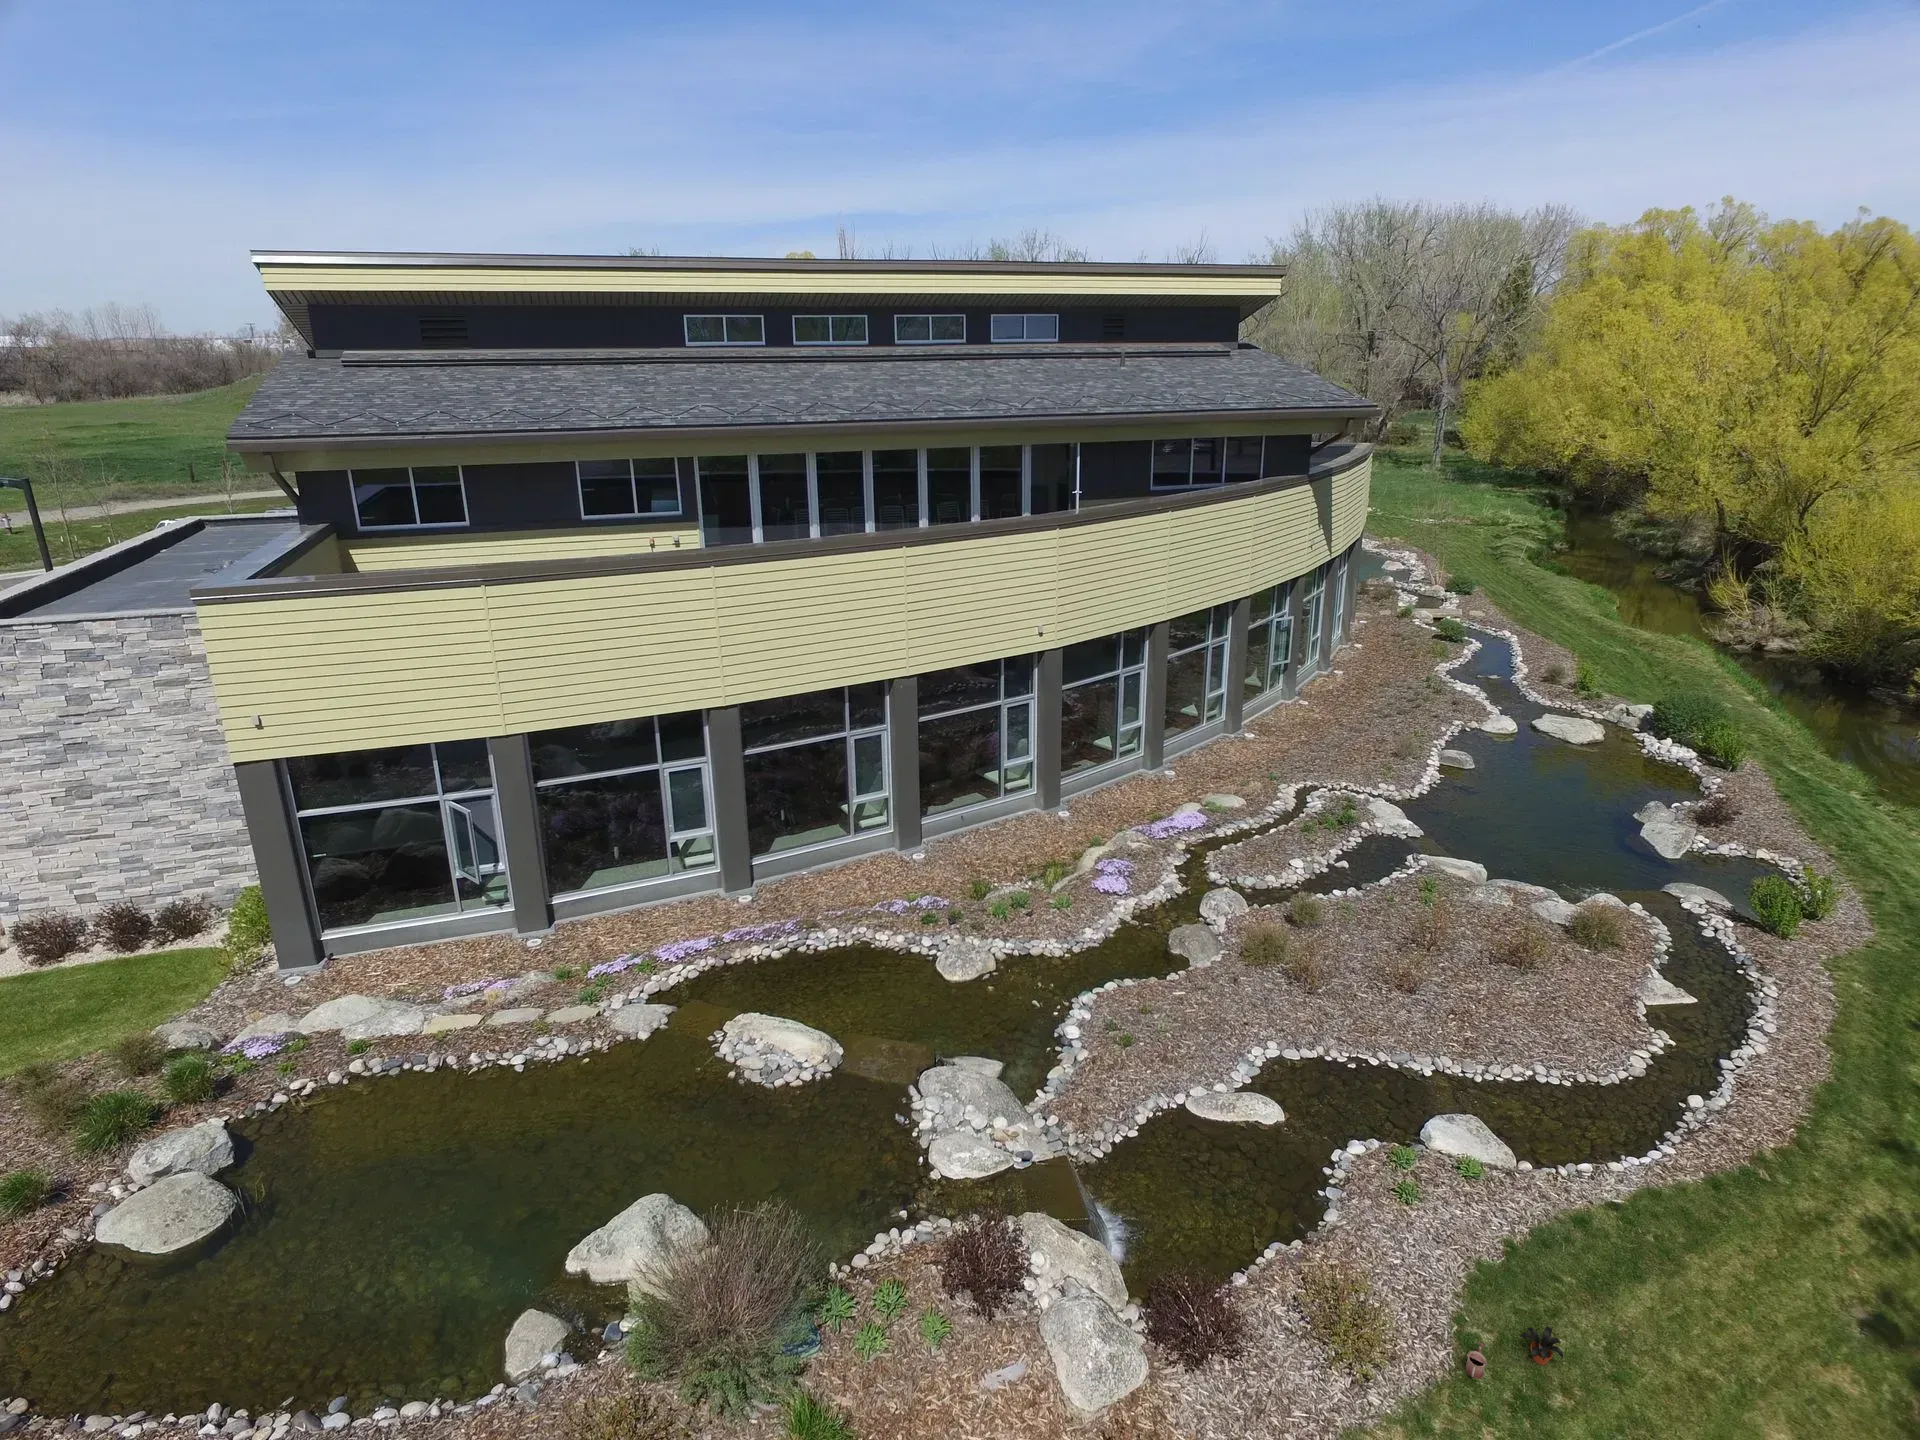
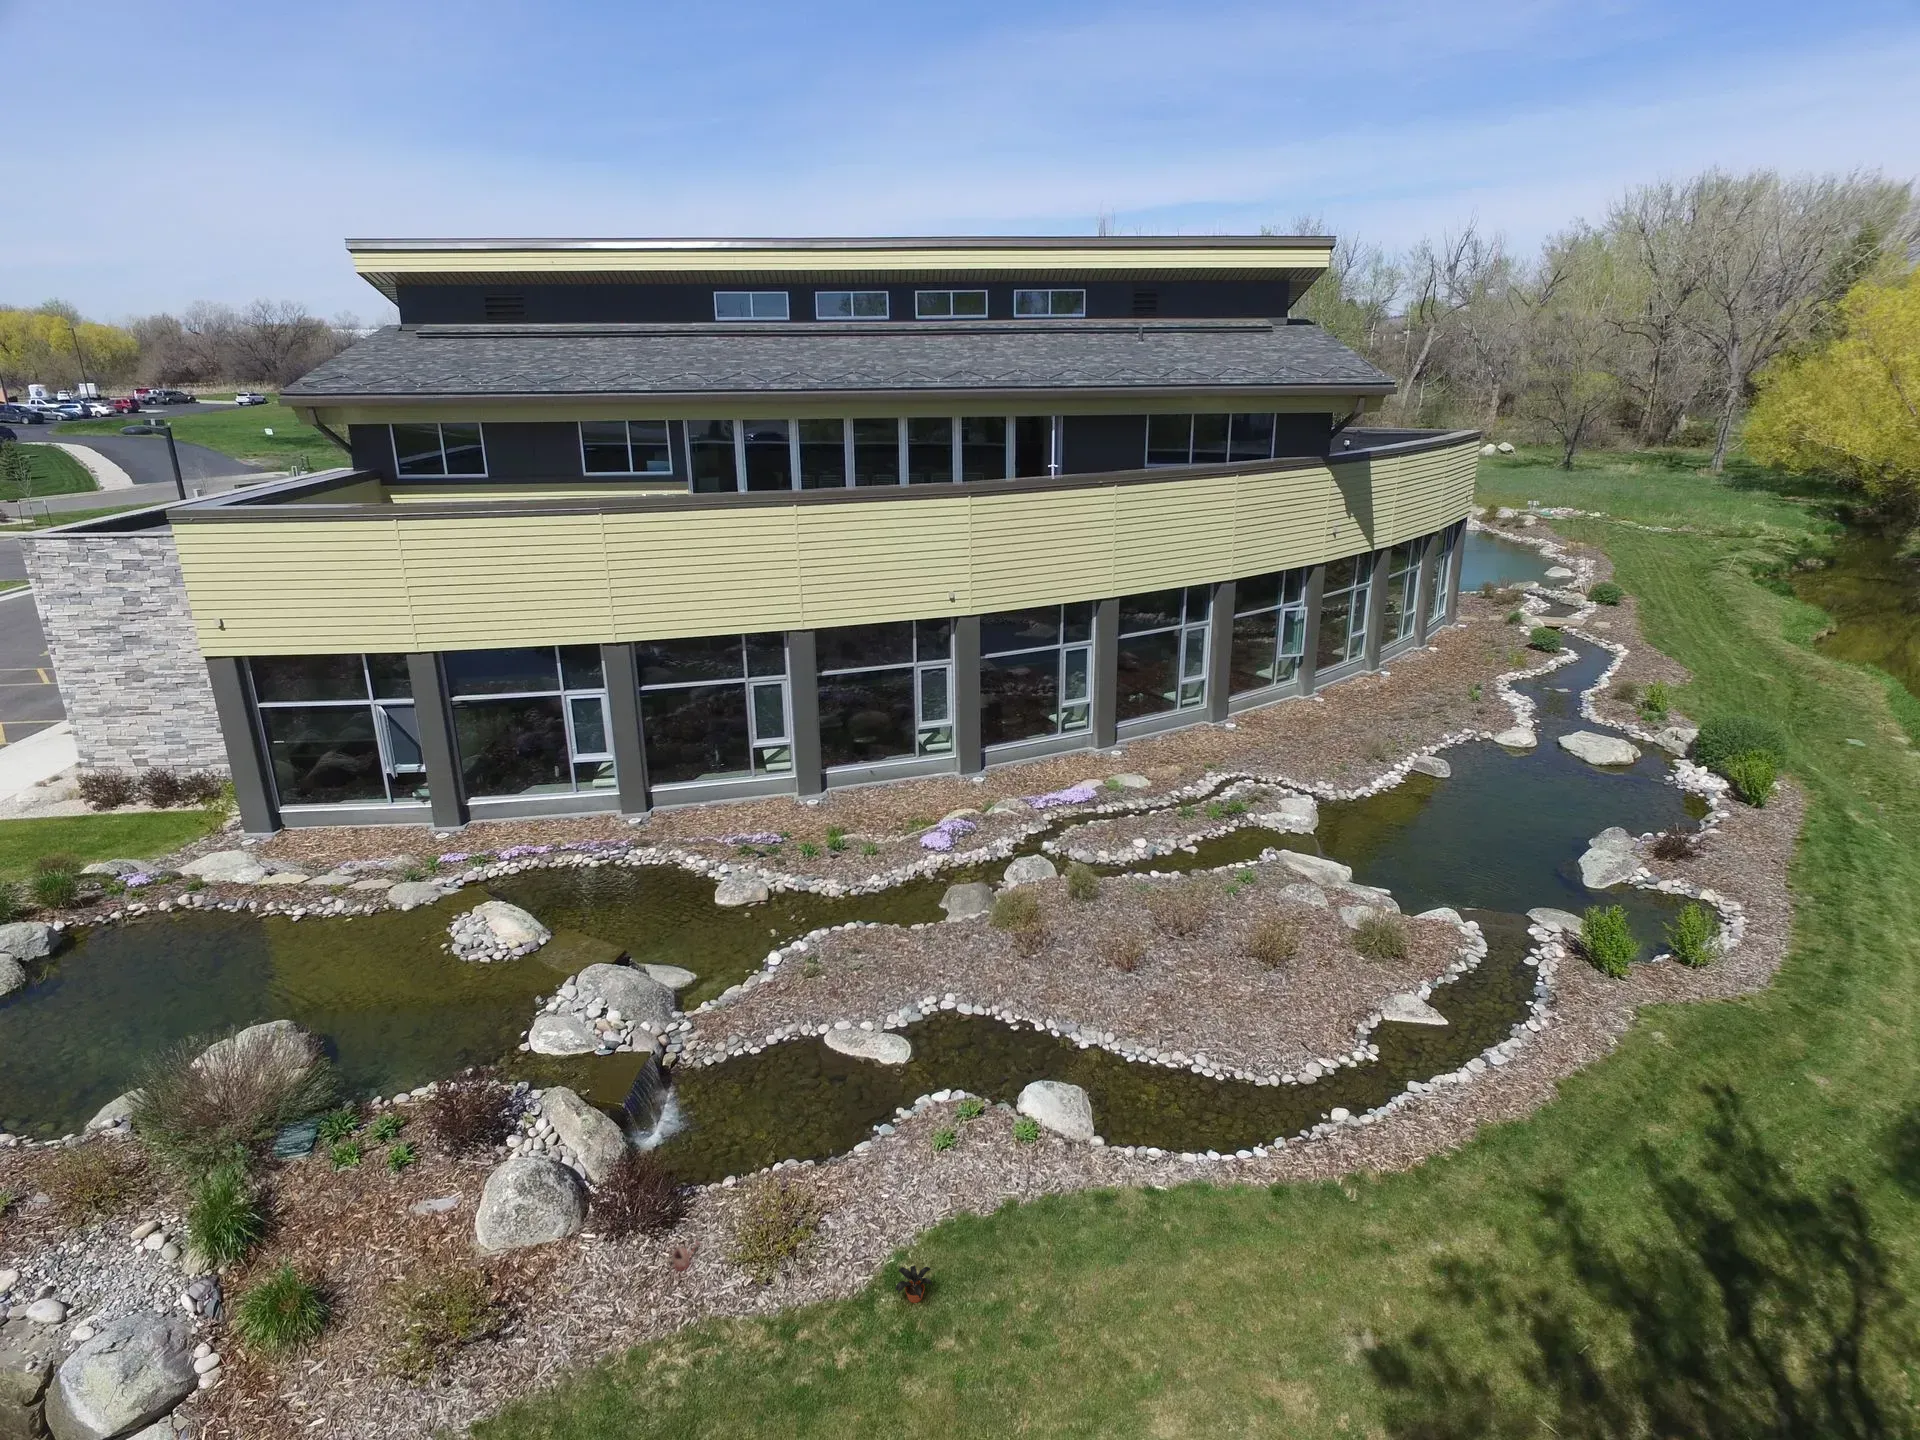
watering can: present [1465,1342,1487,1378] -> present [668,1241,700,1271]

